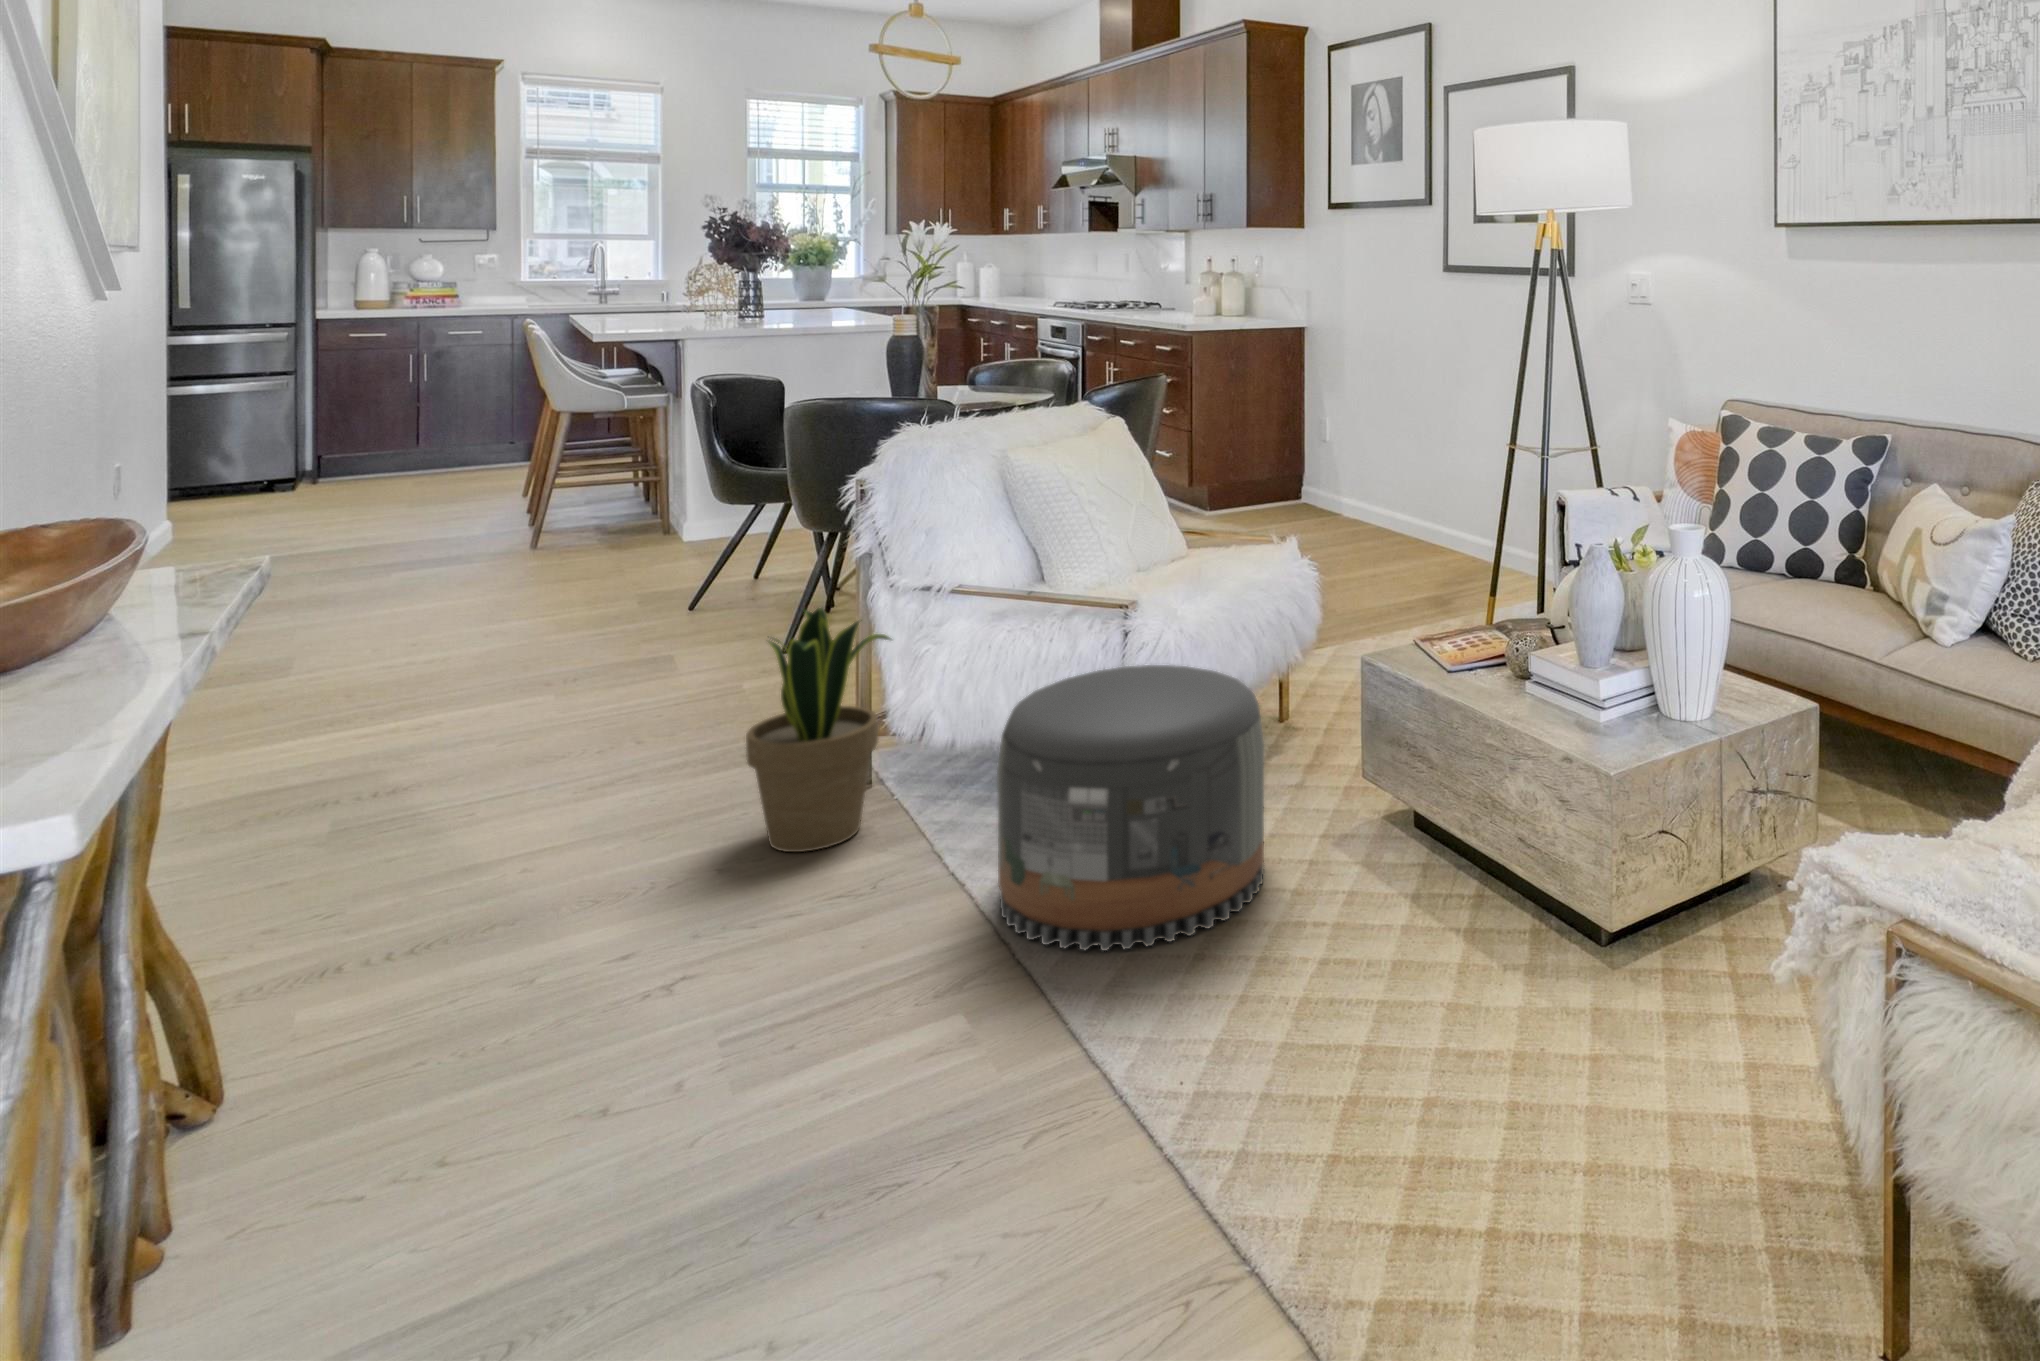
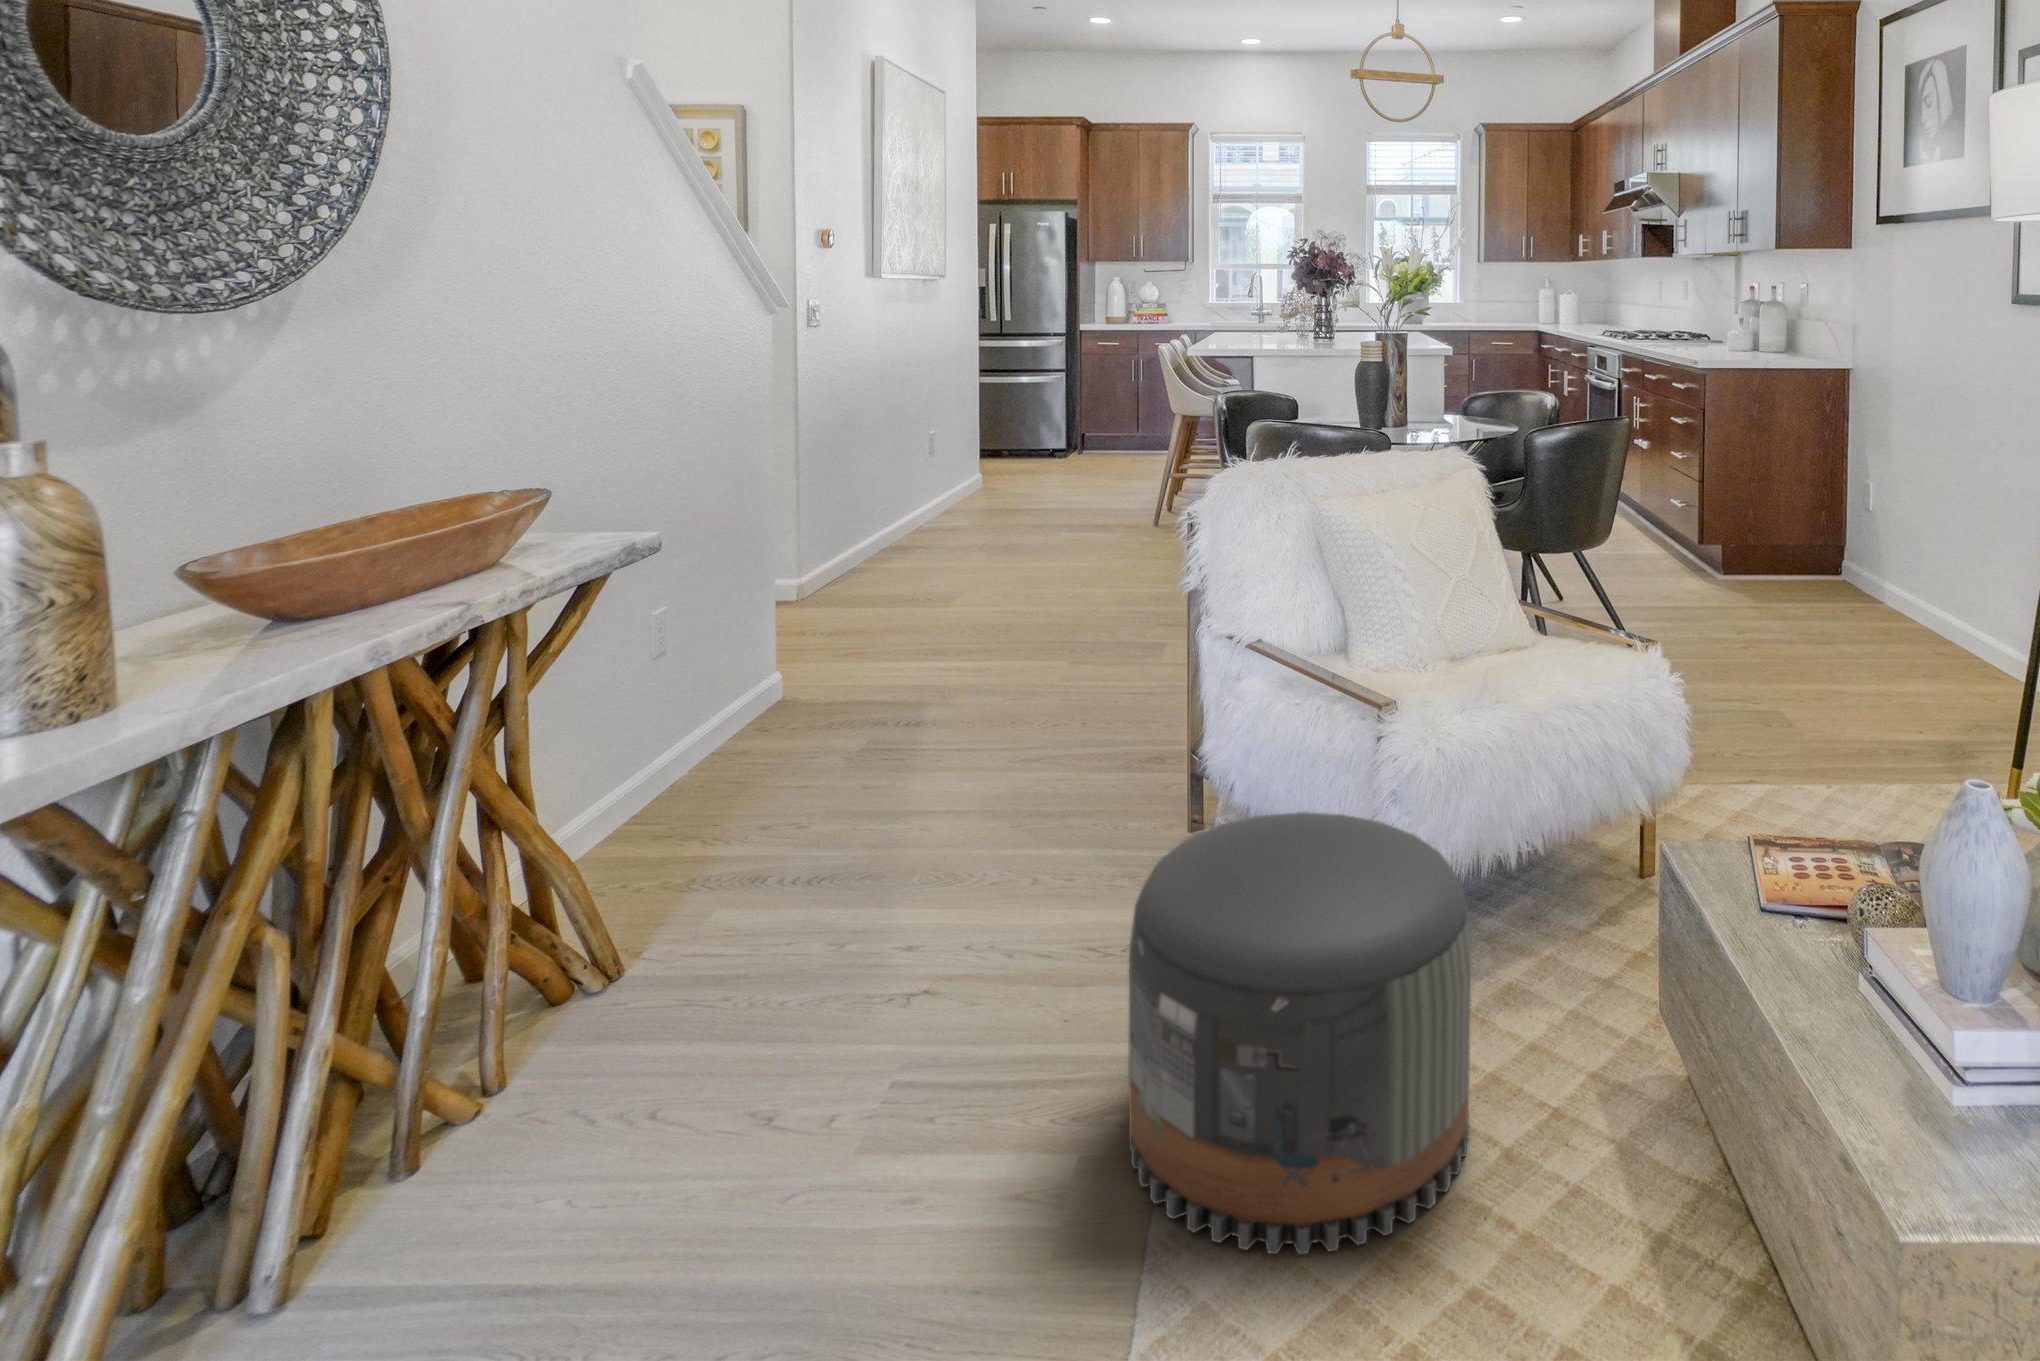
potted plant: present [746,608,891,852] -> none [1009,659,1158,933]

